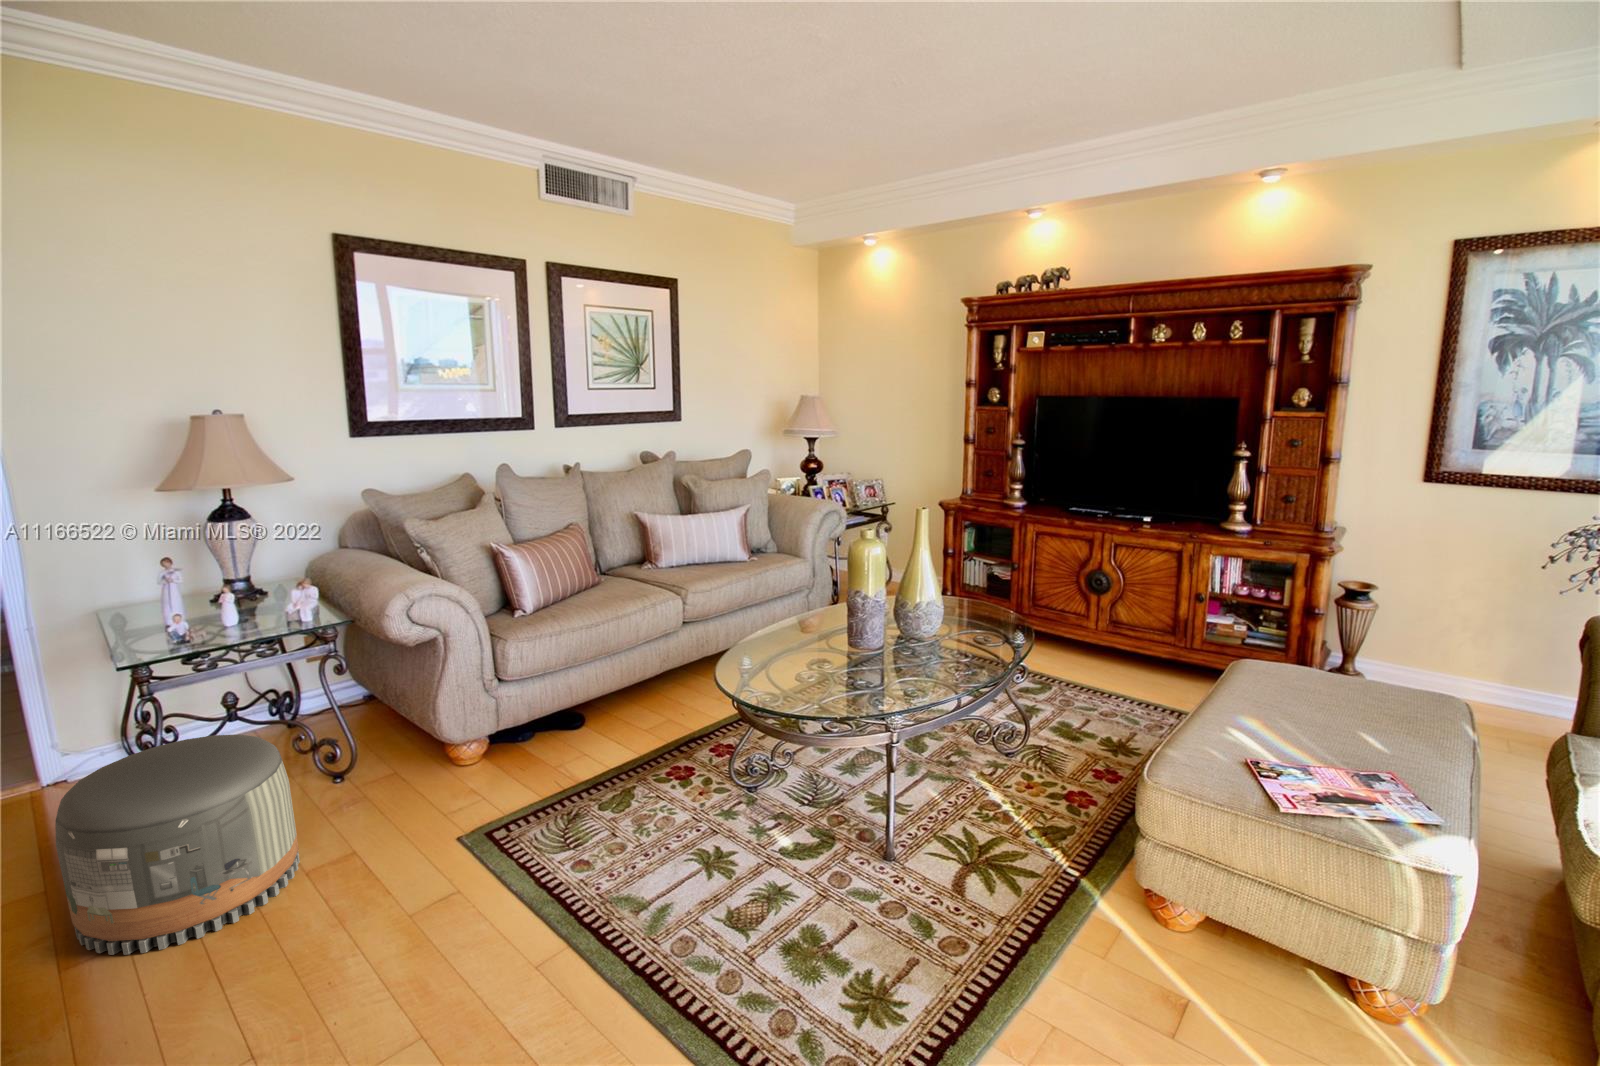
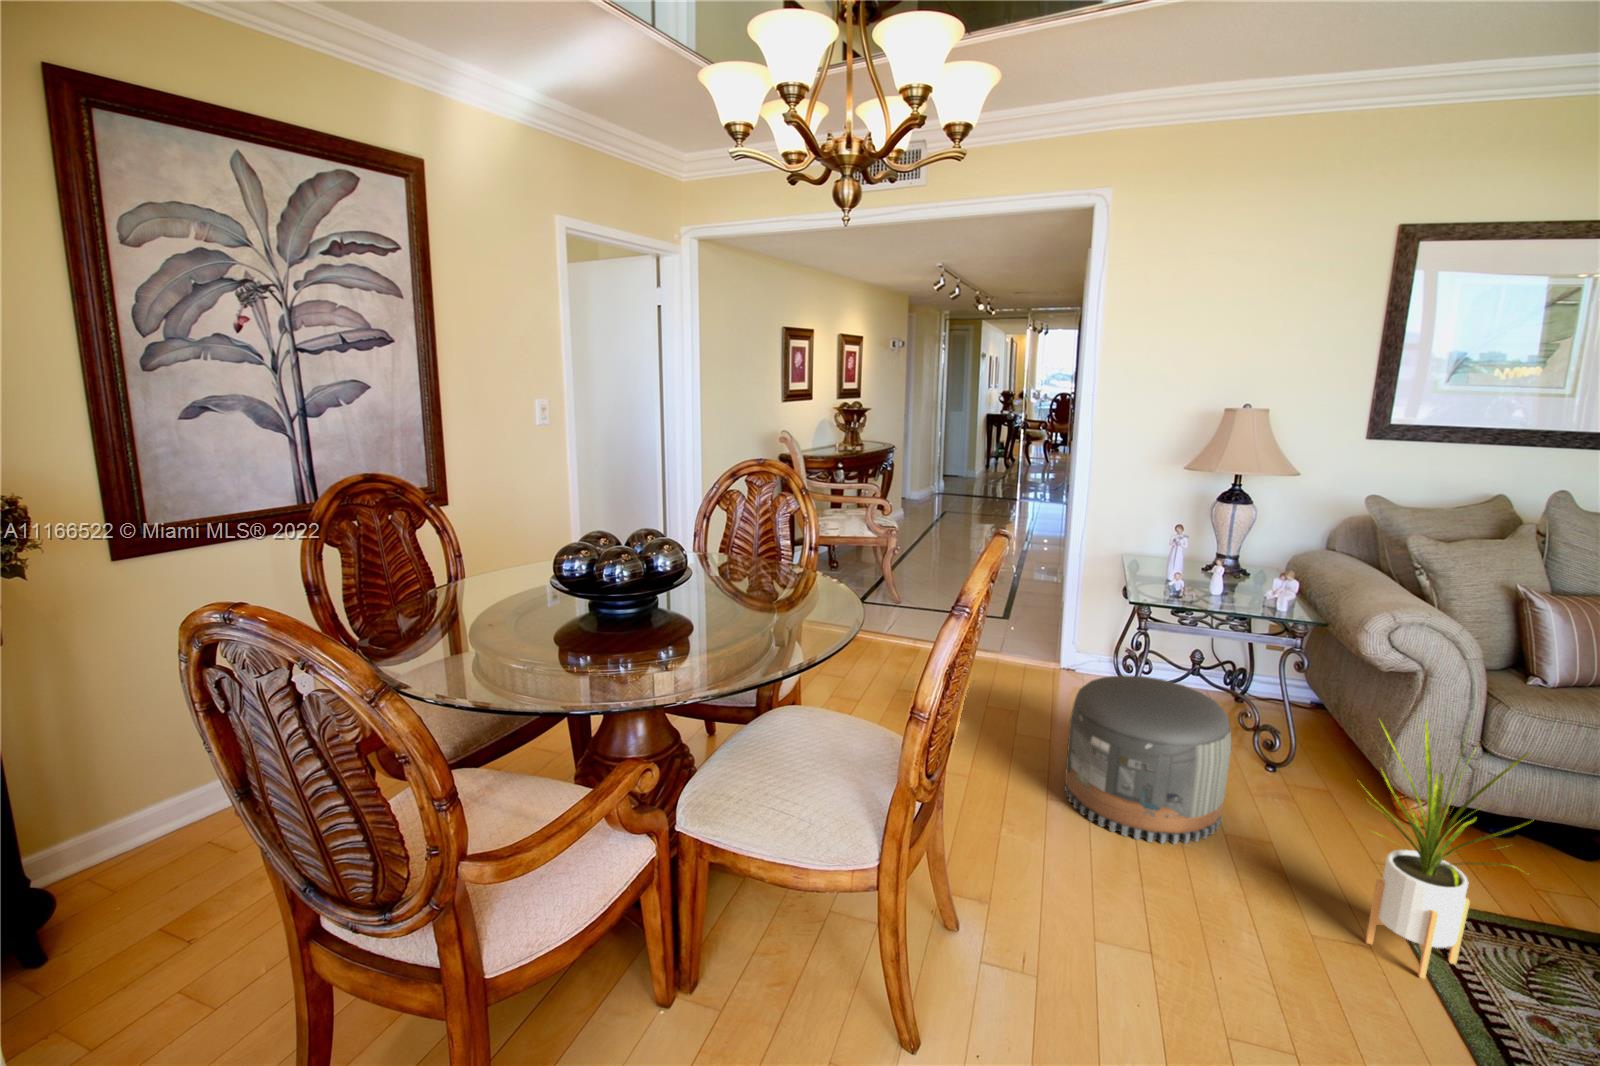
house plant: none [408,657,546,889] -> present [1363,718,1531,979]

